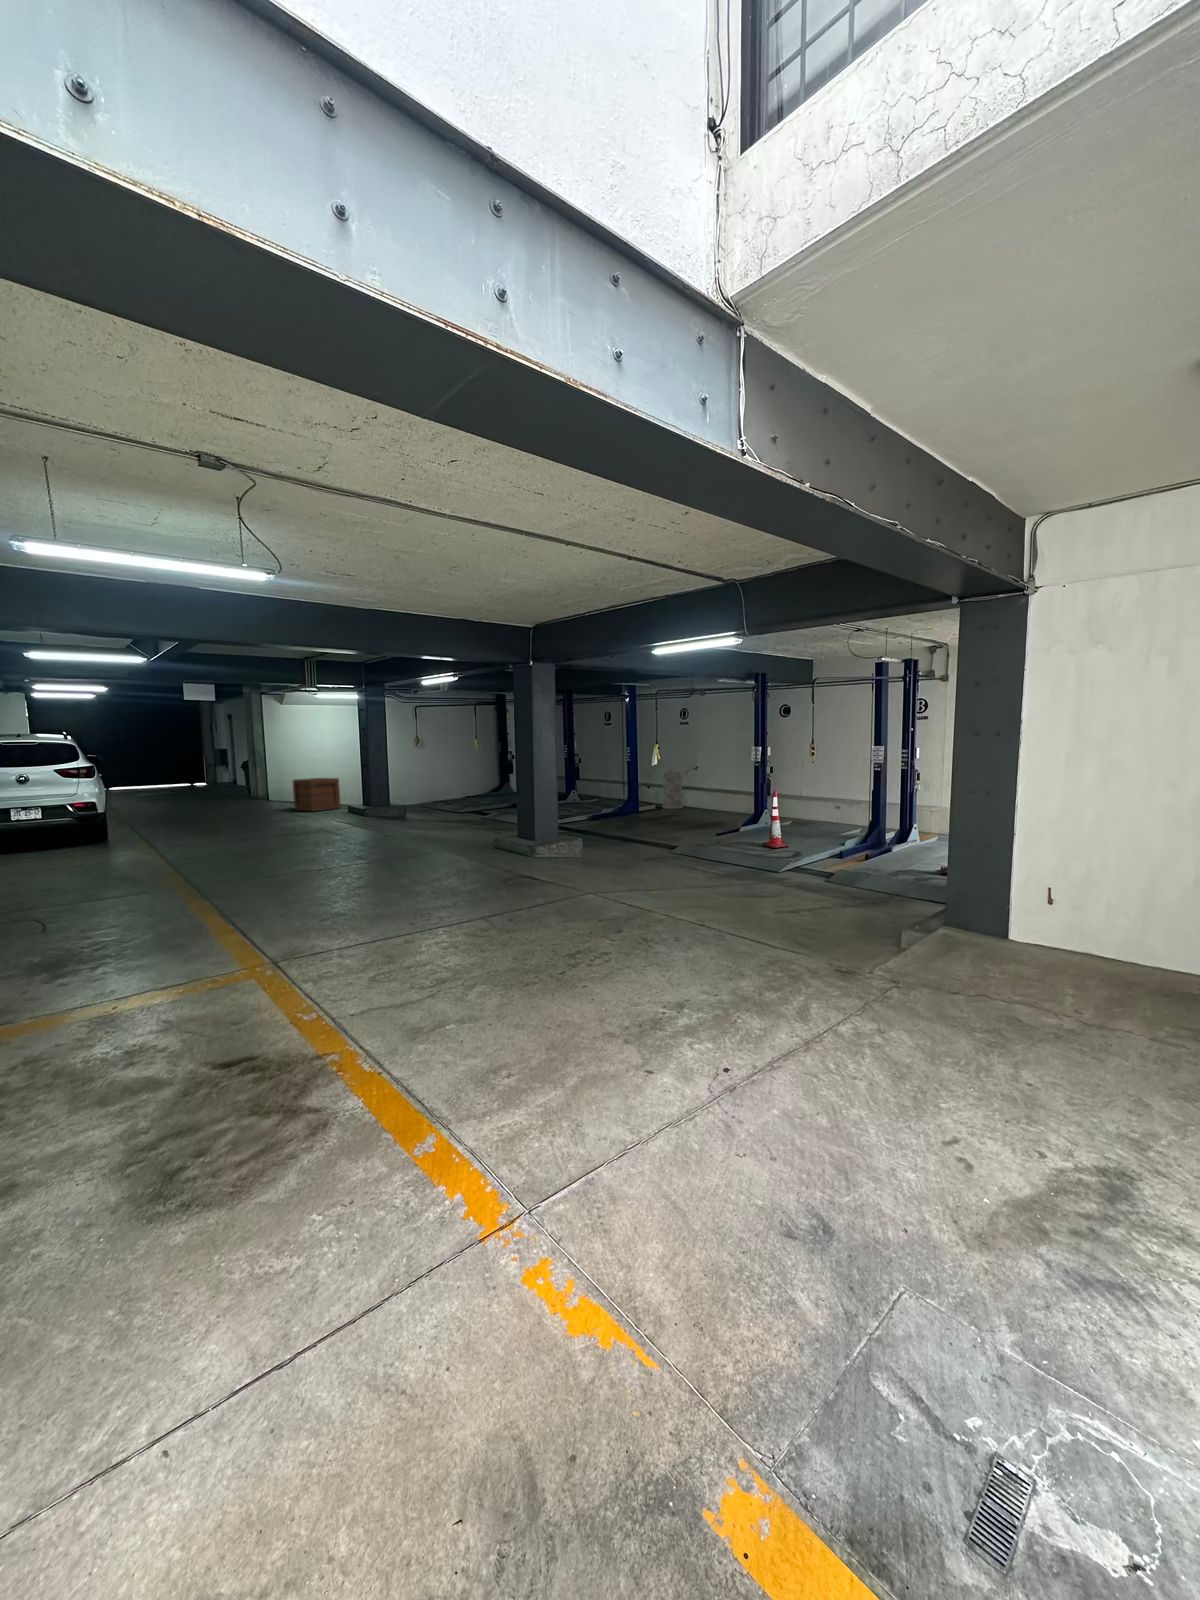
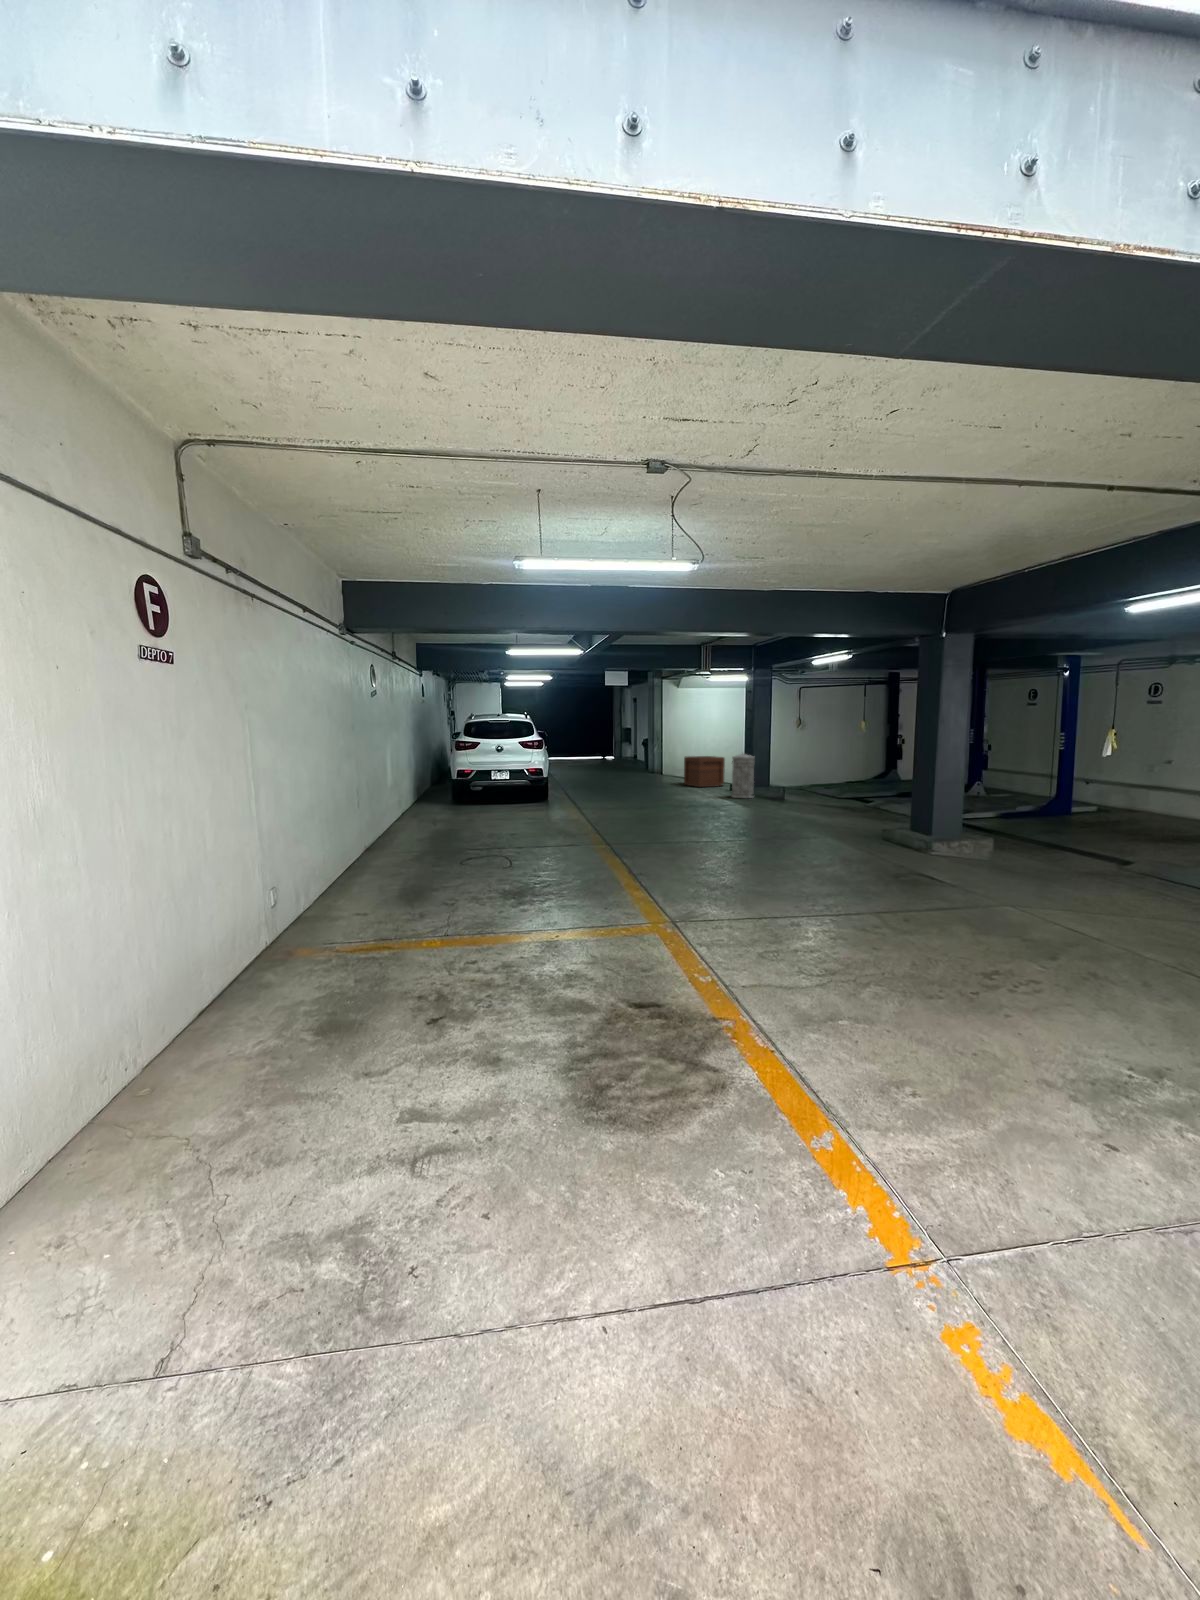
trash can: present [662,768,683,809] -> present [731,753,755,798]

